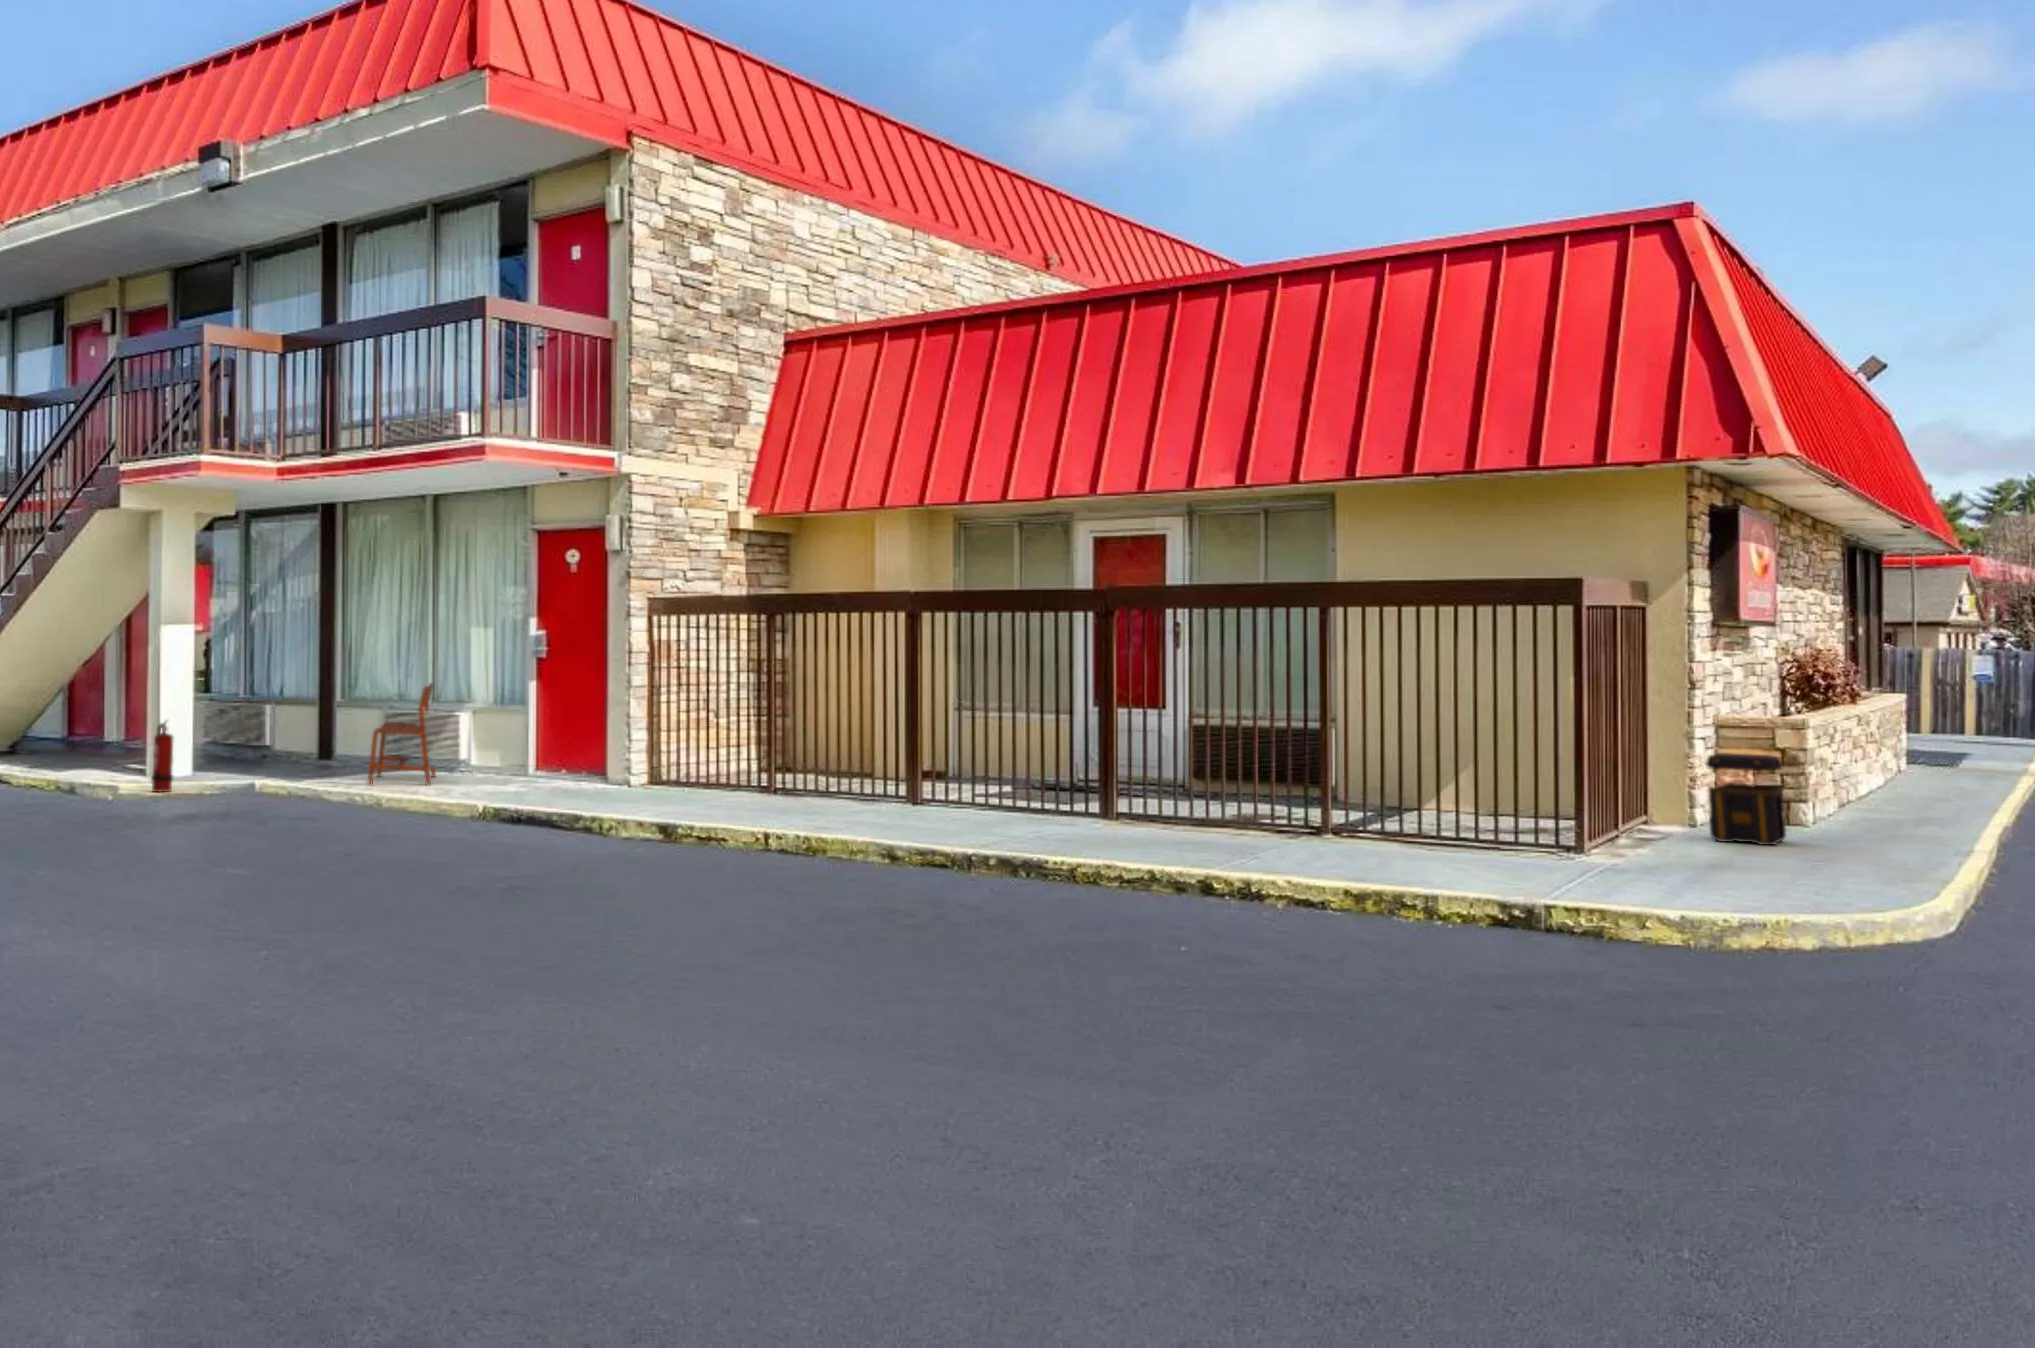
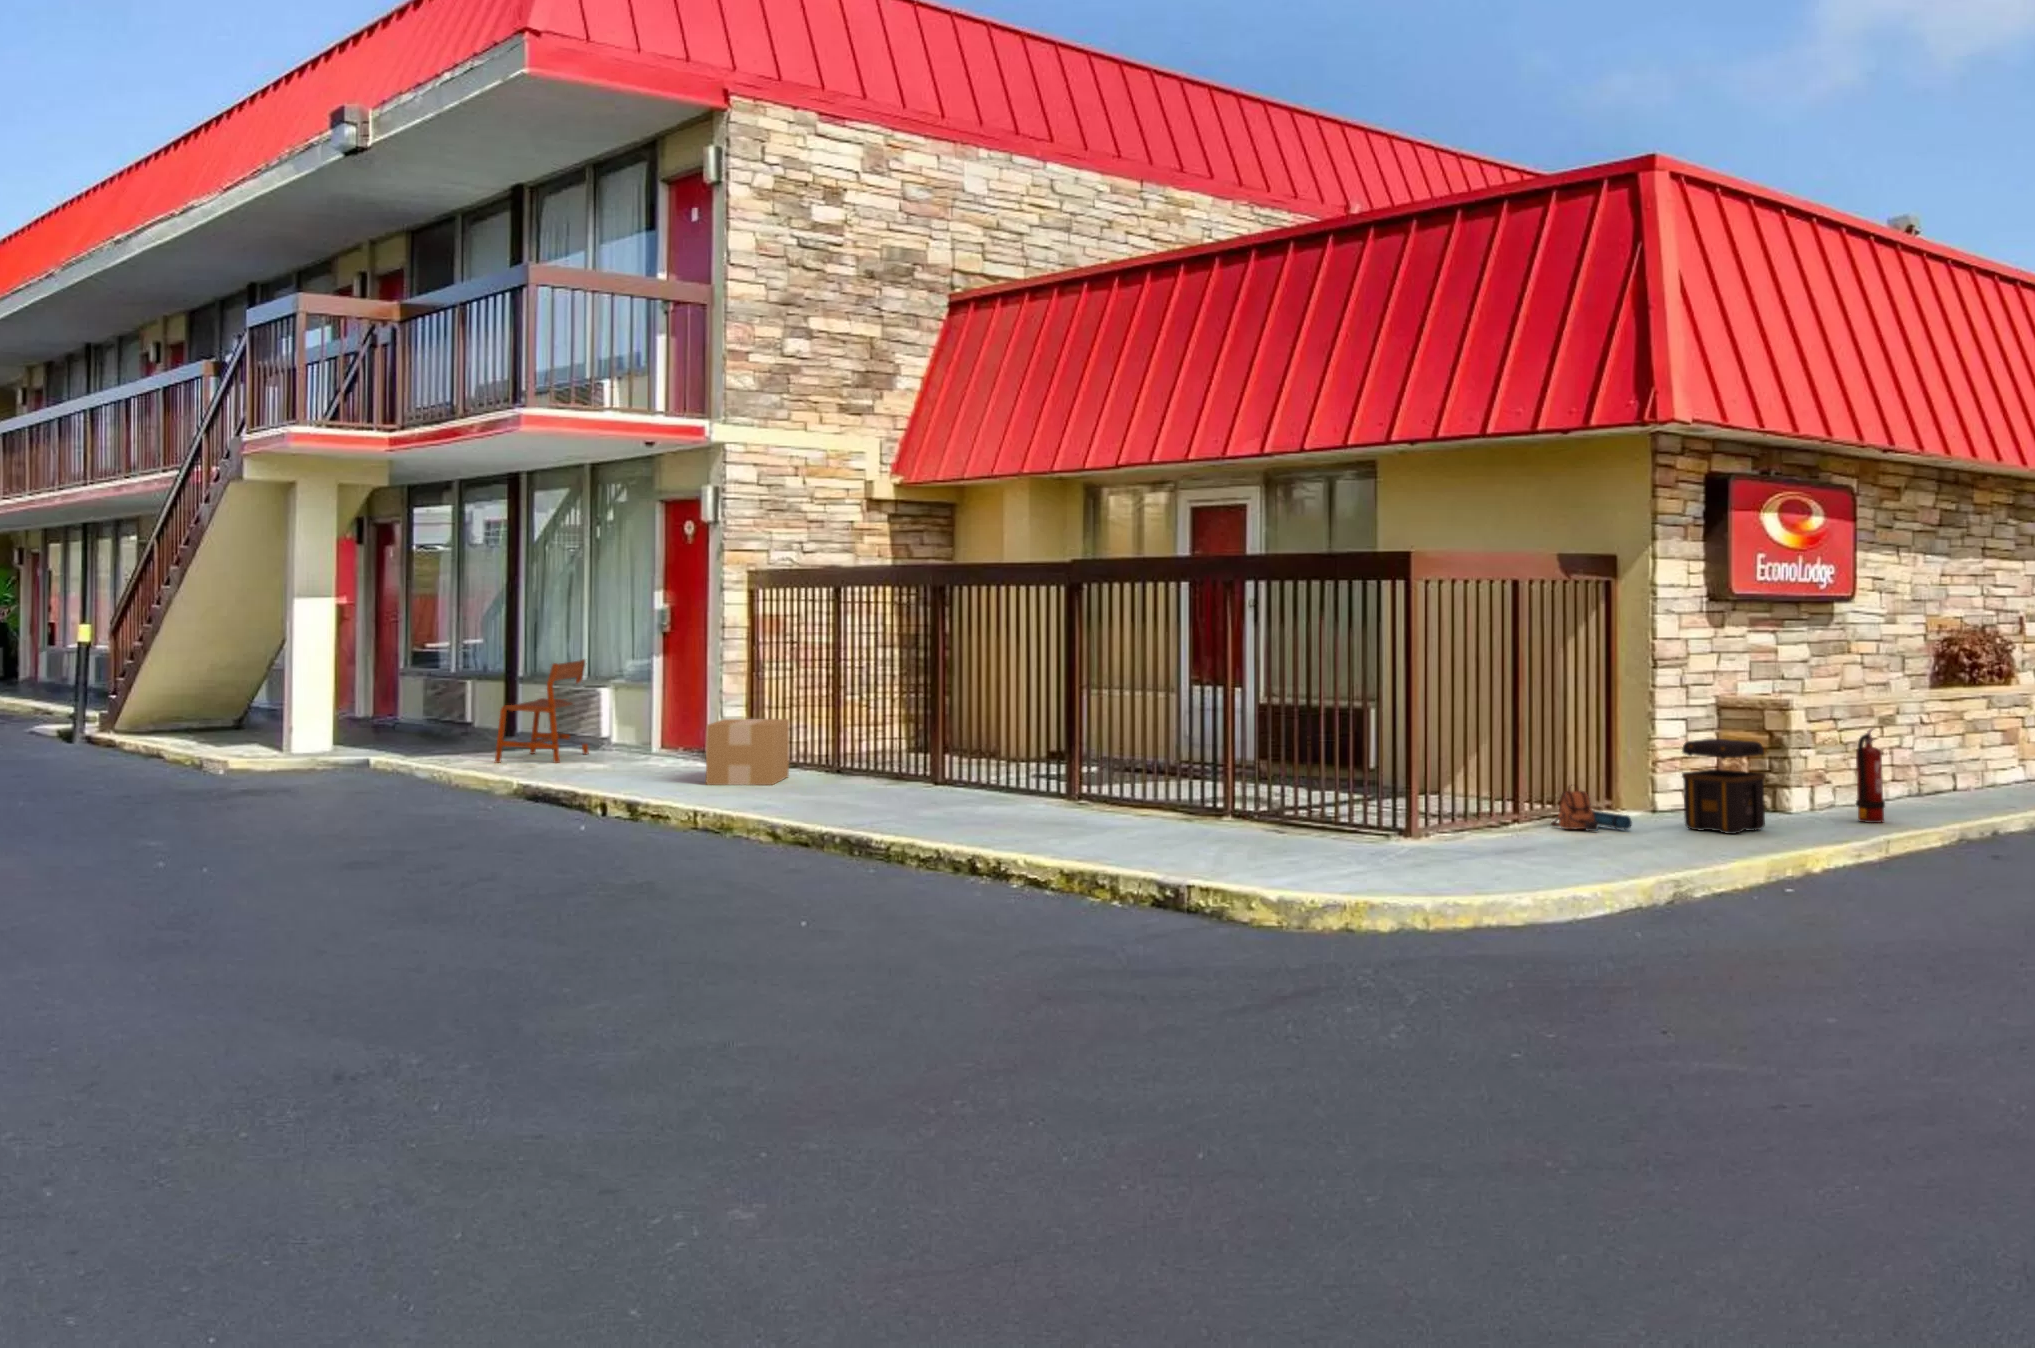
fire extinguisher: present [151,721,174,792] -> present [1856,728,1885,823]
cardboard box: none [637,740,709,806] -> present [706,719,789,785]
backpack: none [1582,798,1669,844] -> present [1551,785,1632,831]

